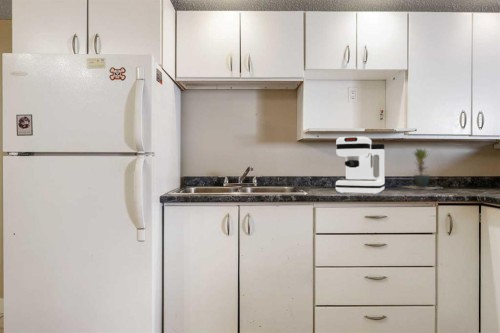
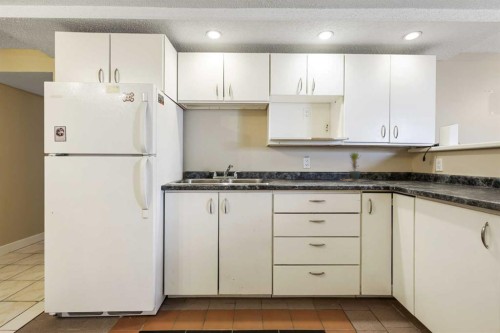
coffee maker: present [336,136,385,194] -> none [289,143,325,185]

